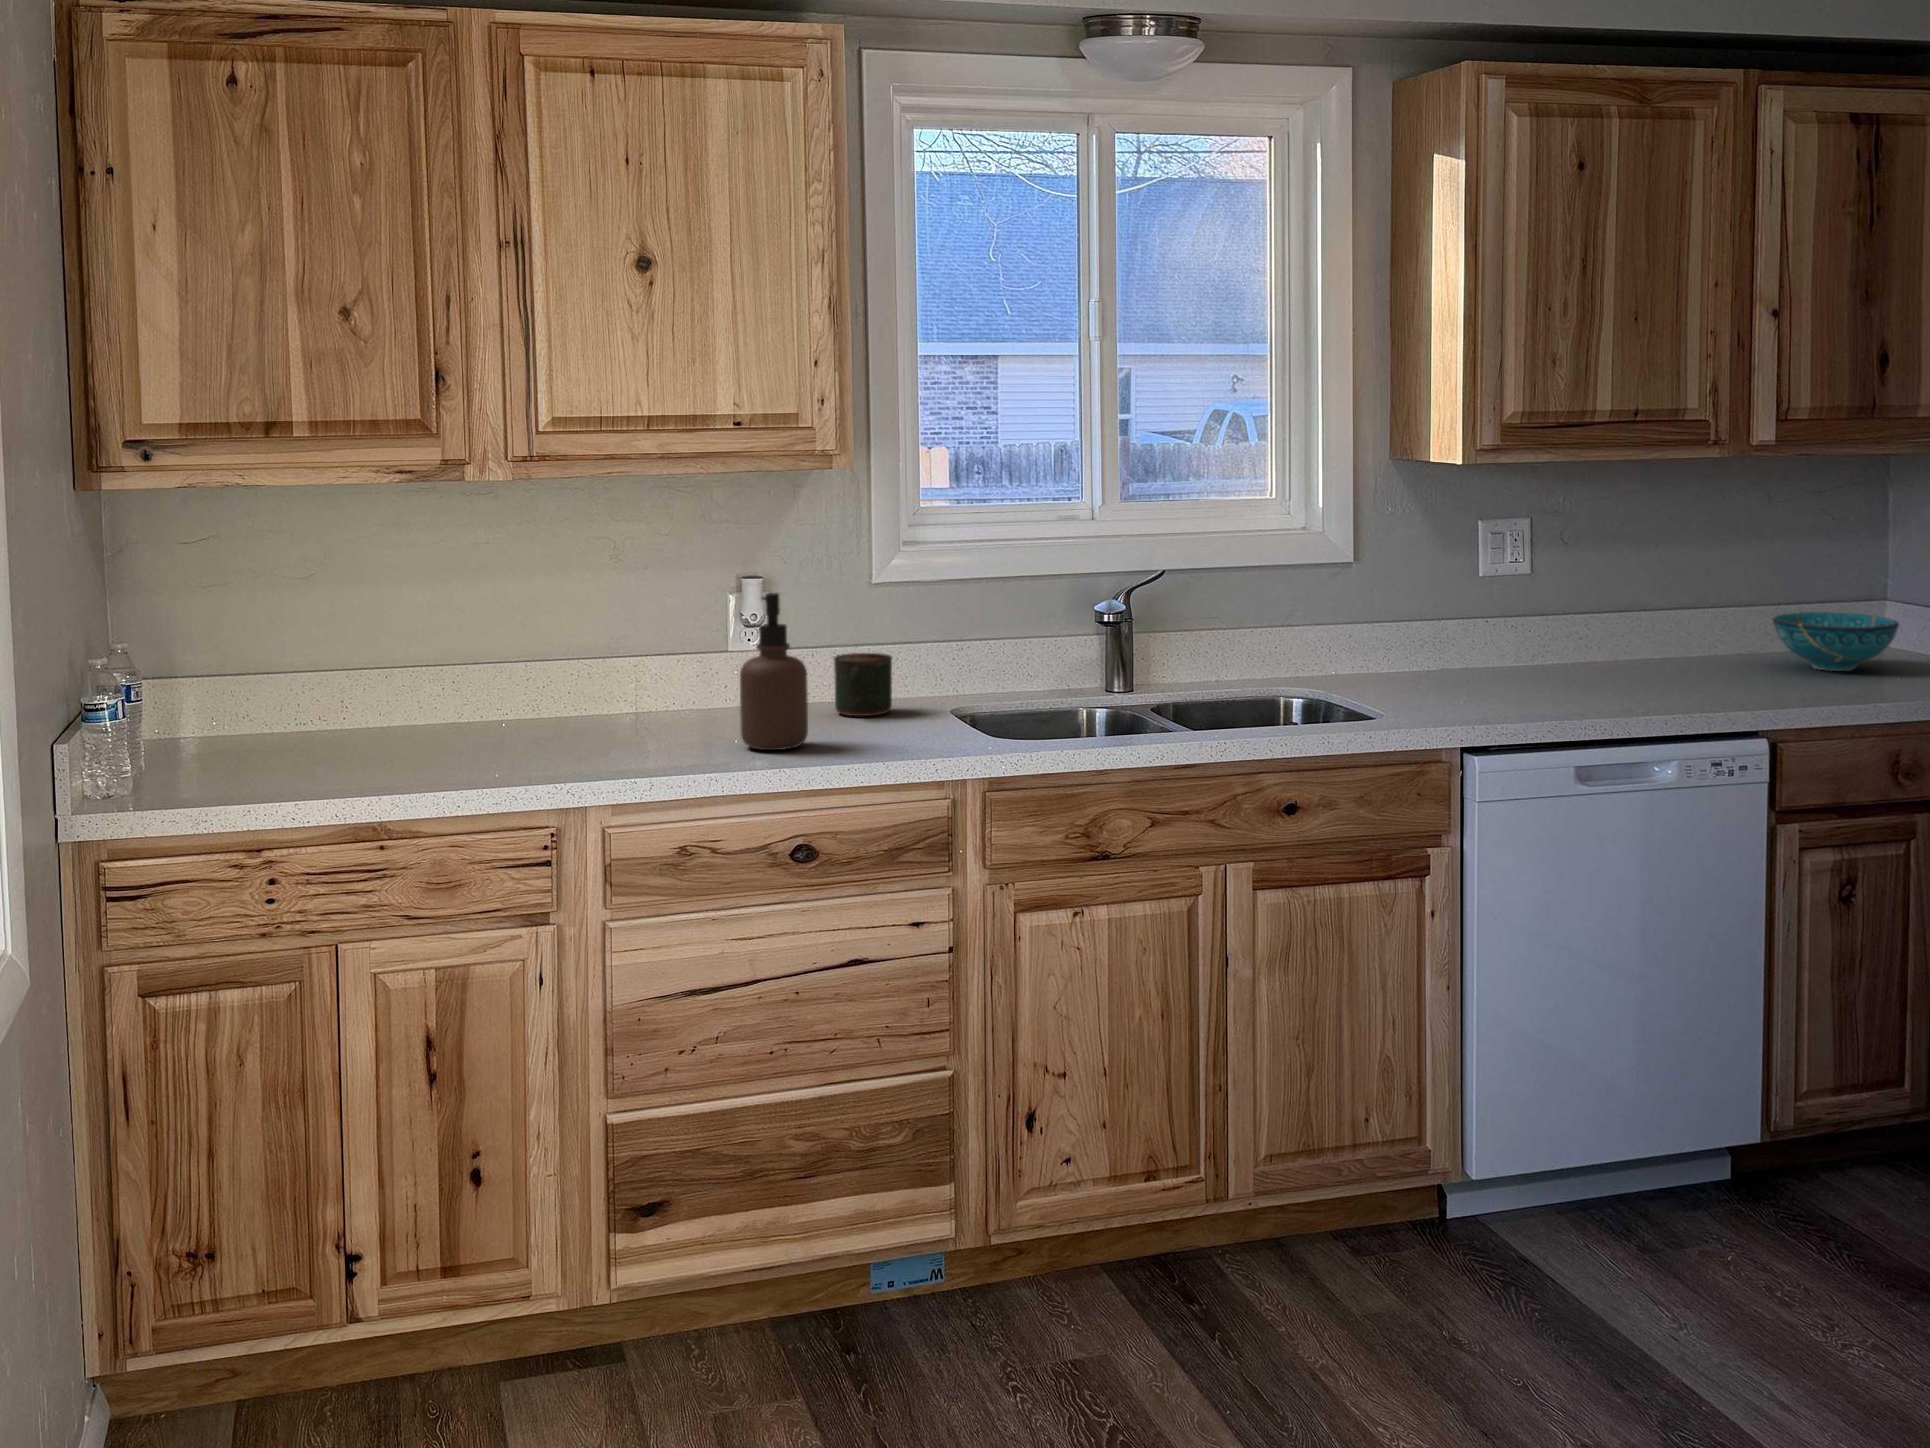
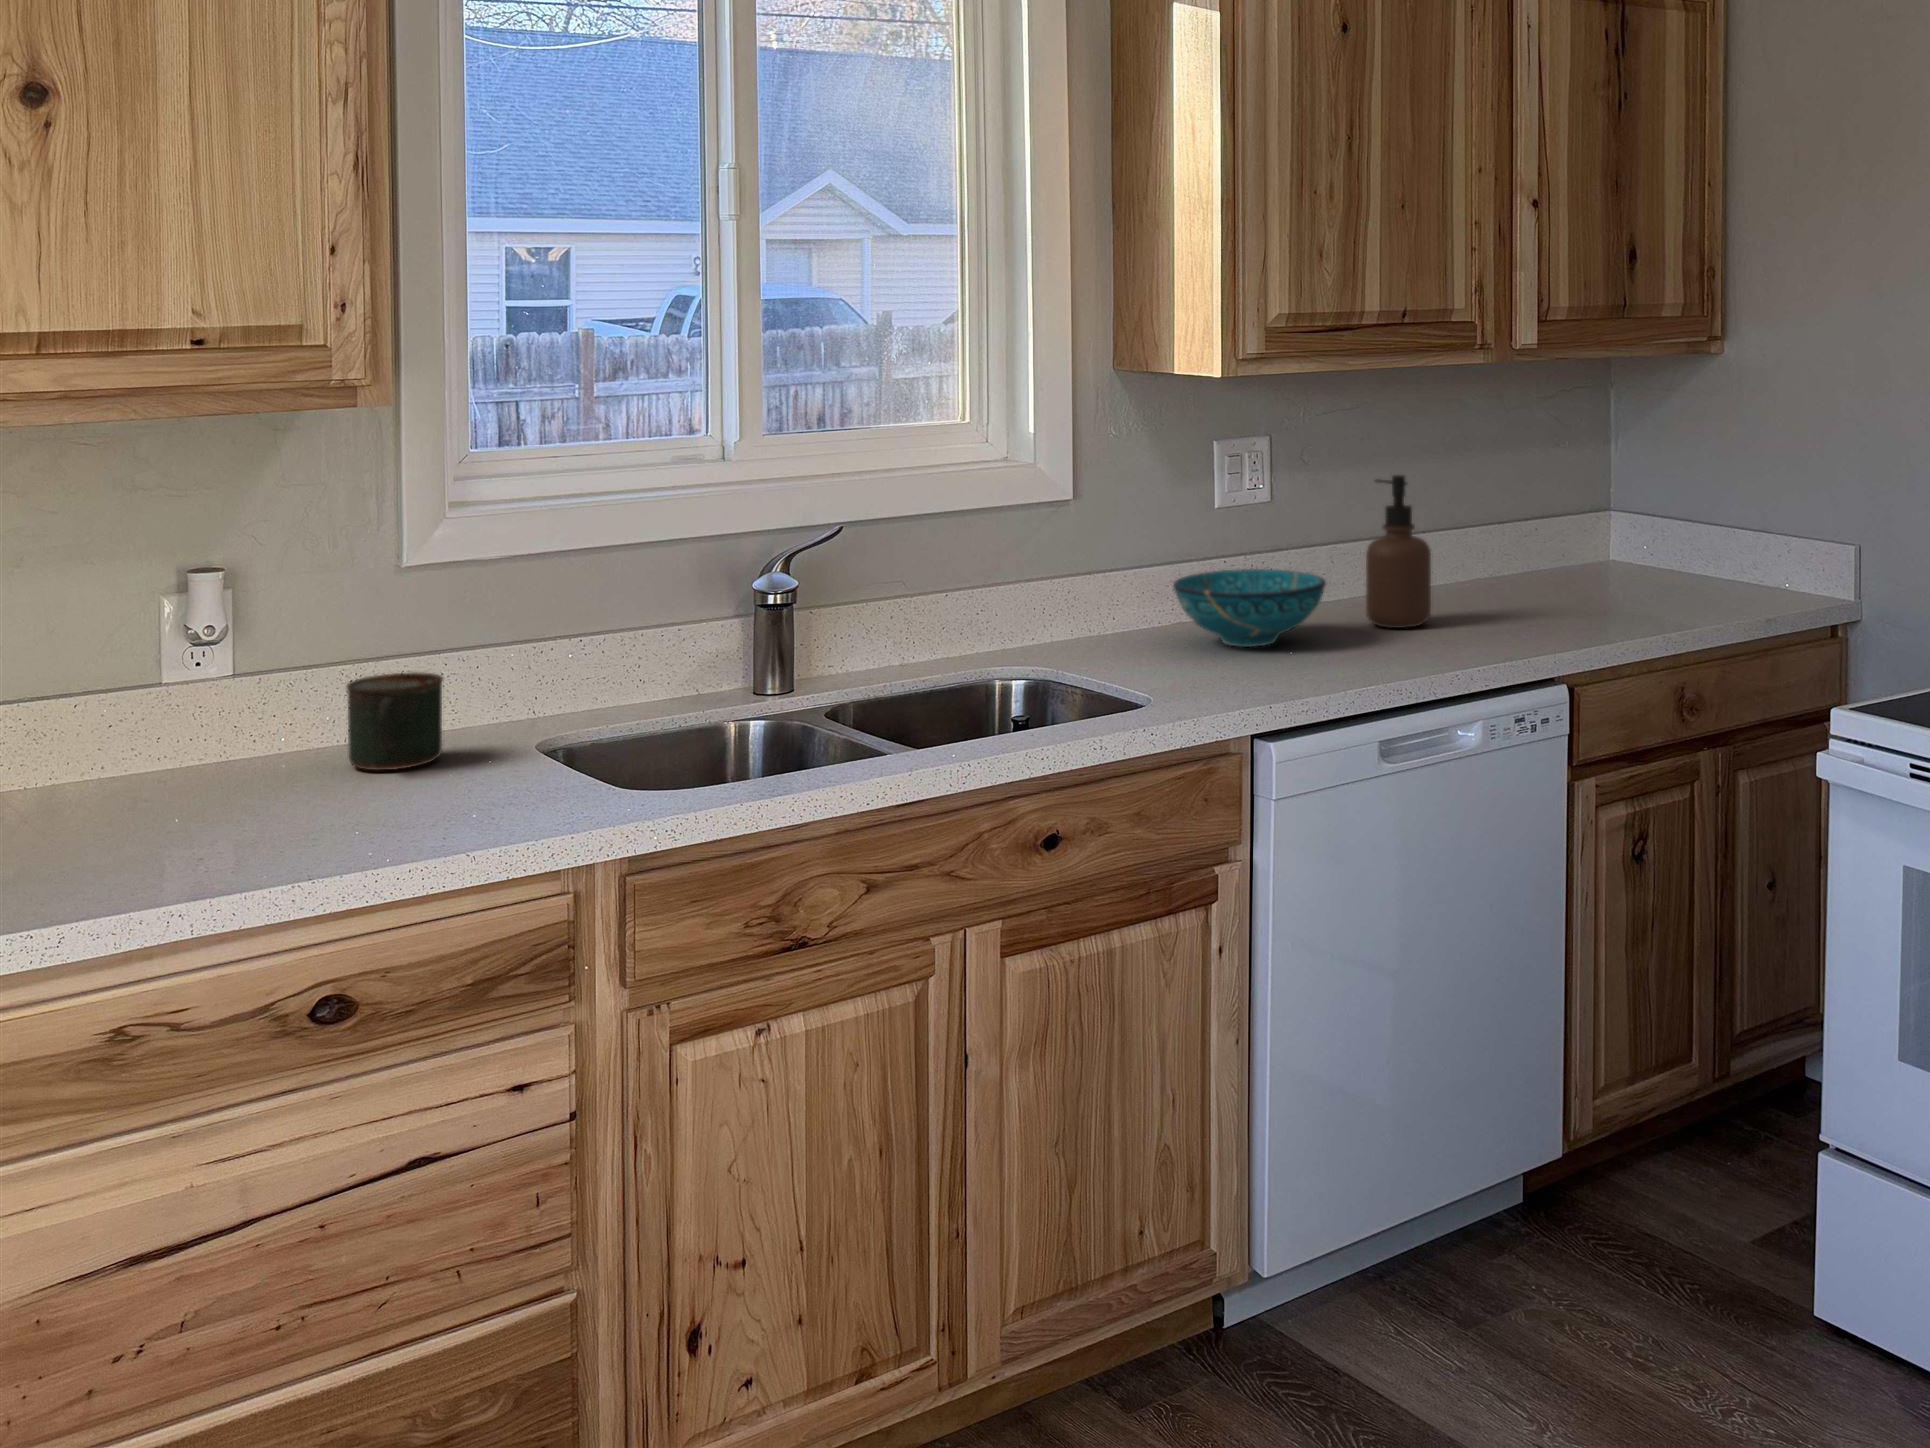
soap dispenser: present [740,593,808,750] -> present [1366,475,1431,628]
bowl: present [1772,612,1899,671] -> present [1173,569,1326,647]

